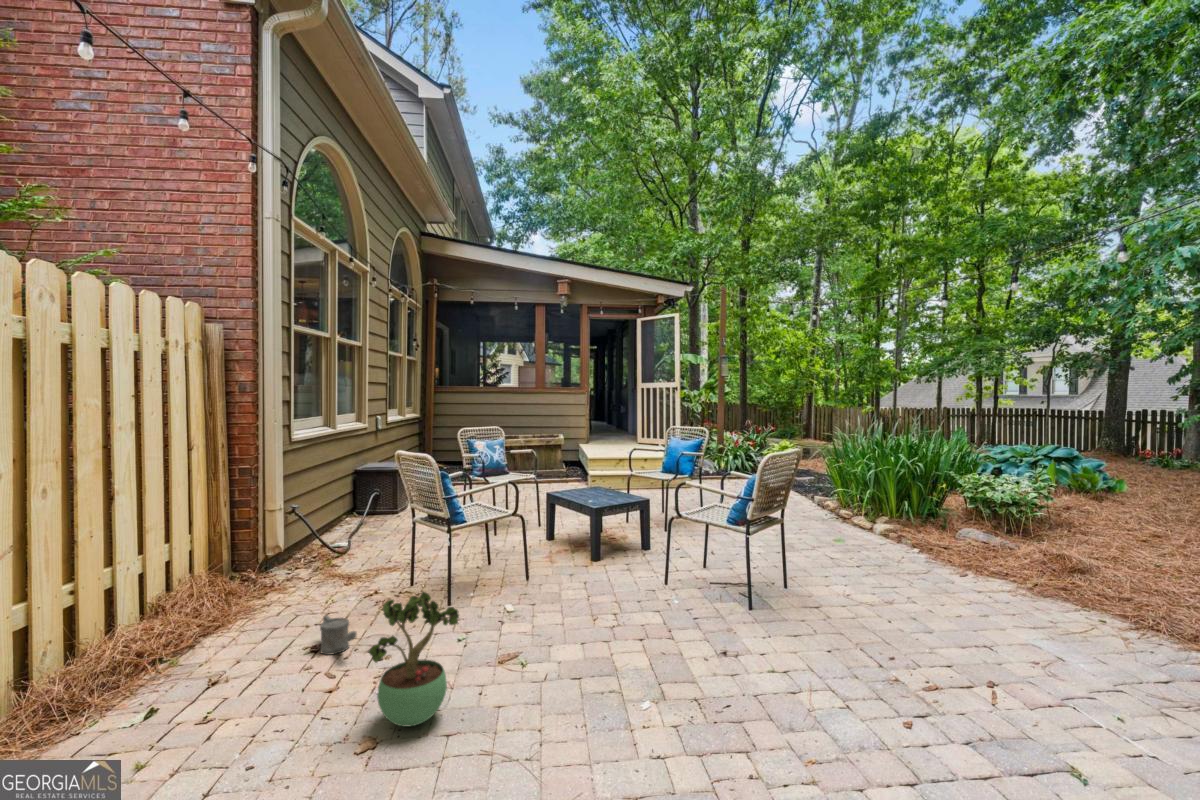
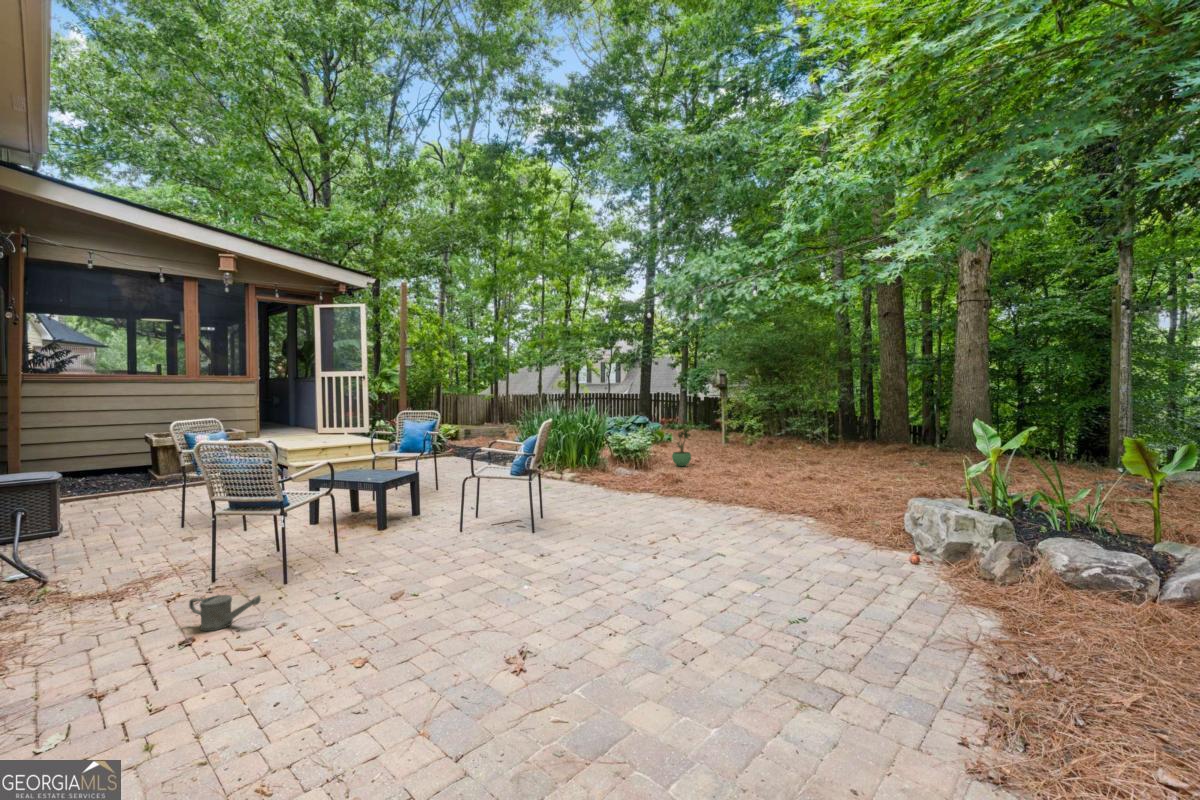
potted plant: present [368,592,459,726] -> present [672,429,691,466]

